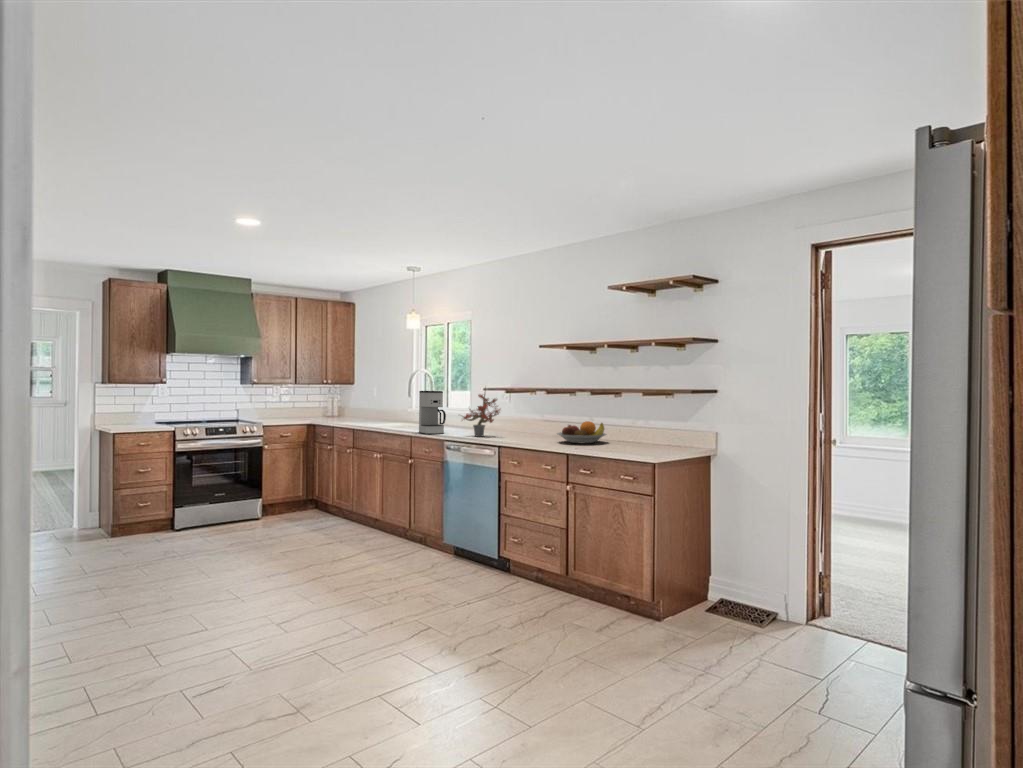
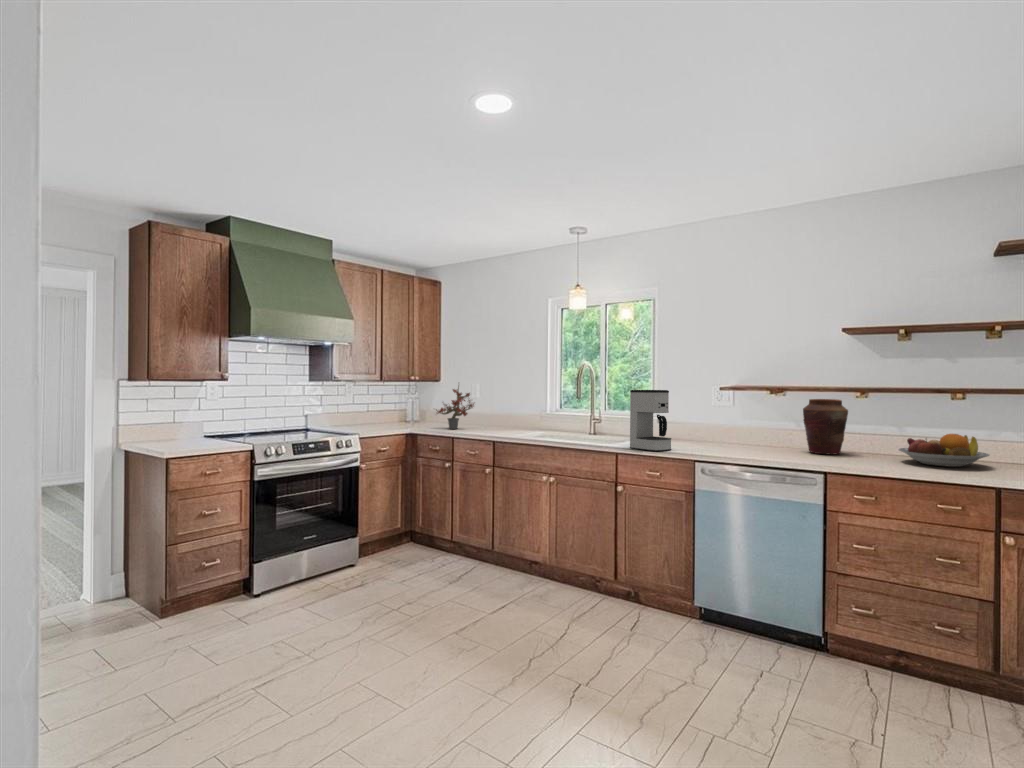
potted plant: present [463,394,500,437] -> present [436,386,474,429]
vase: none [524,398,553,437] -> present [803,399,848,455]

